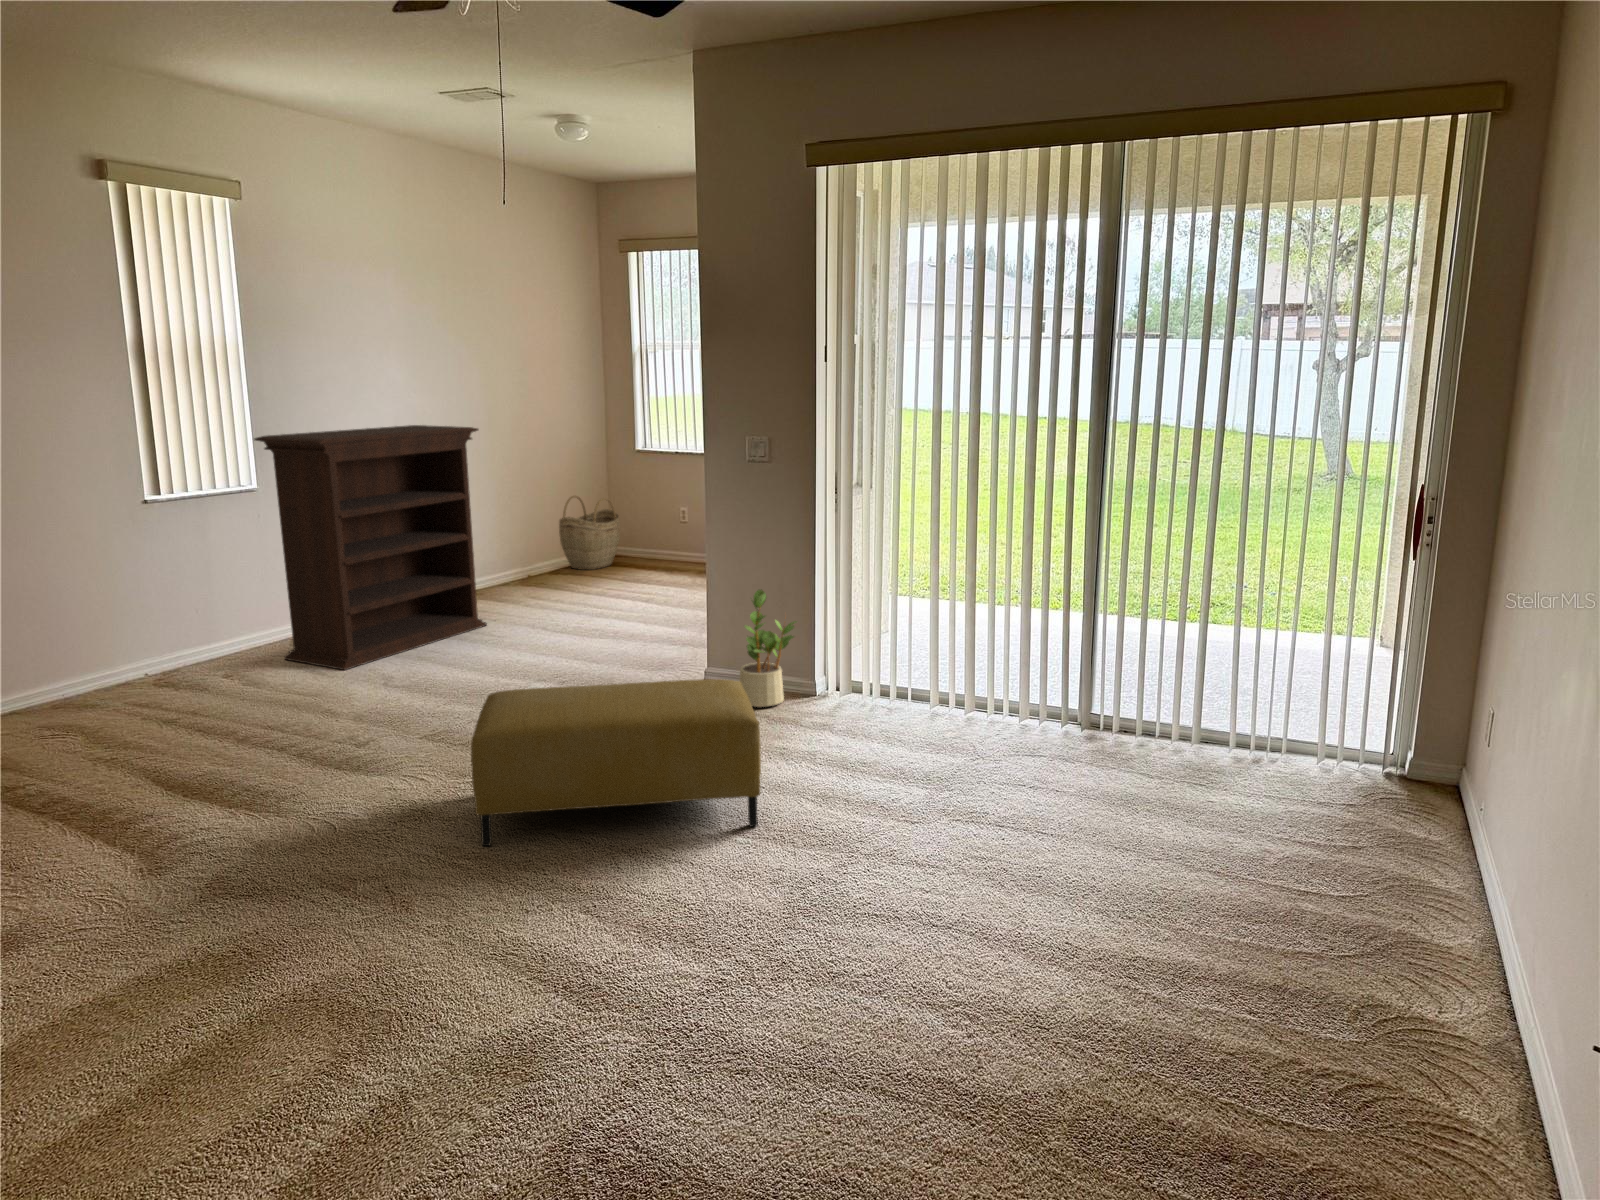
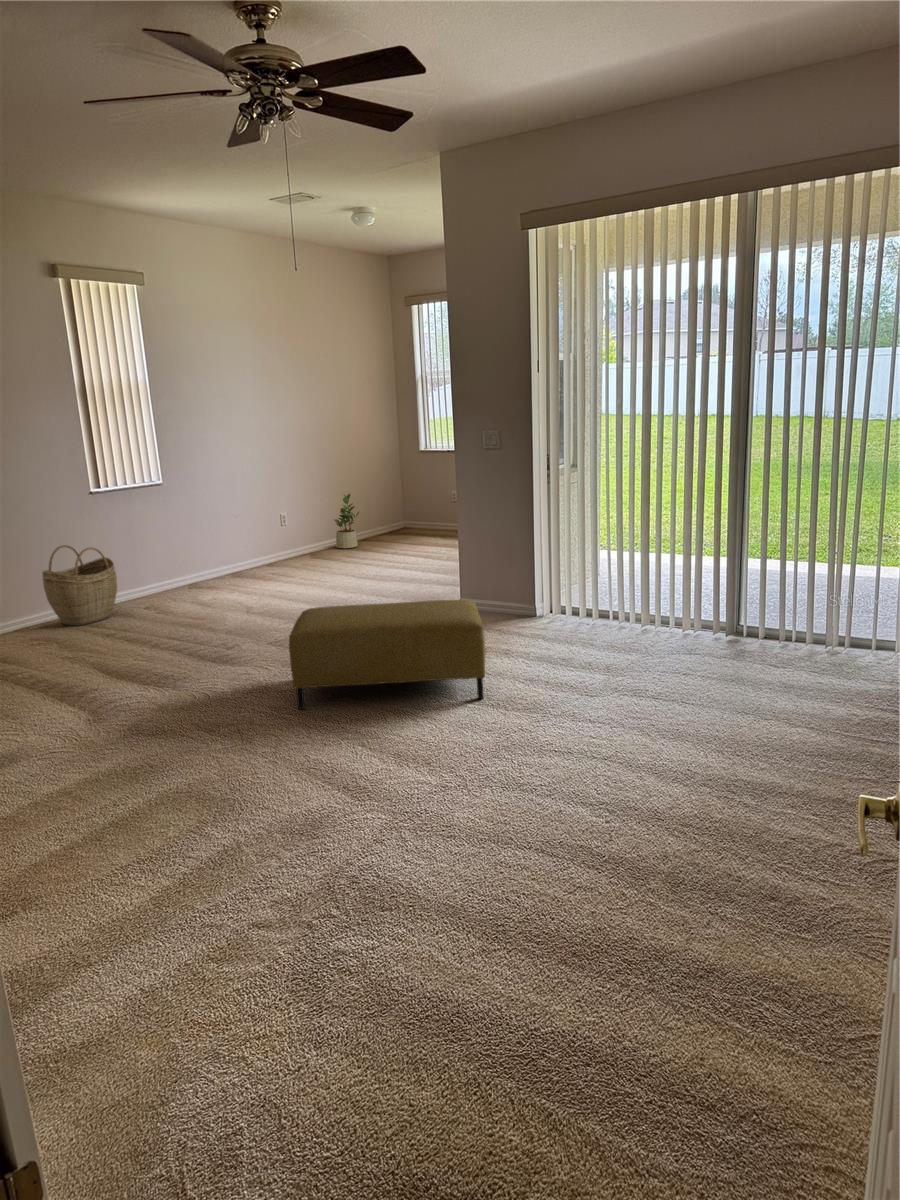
bookshelf: present [254,425,487,670] -> none [154,435,313,605]
woven basket: present [559,496,620,570] -> present [42,545,117,626]
potted plant: present [739,589,797,707] -> present [334,494,359,548]

